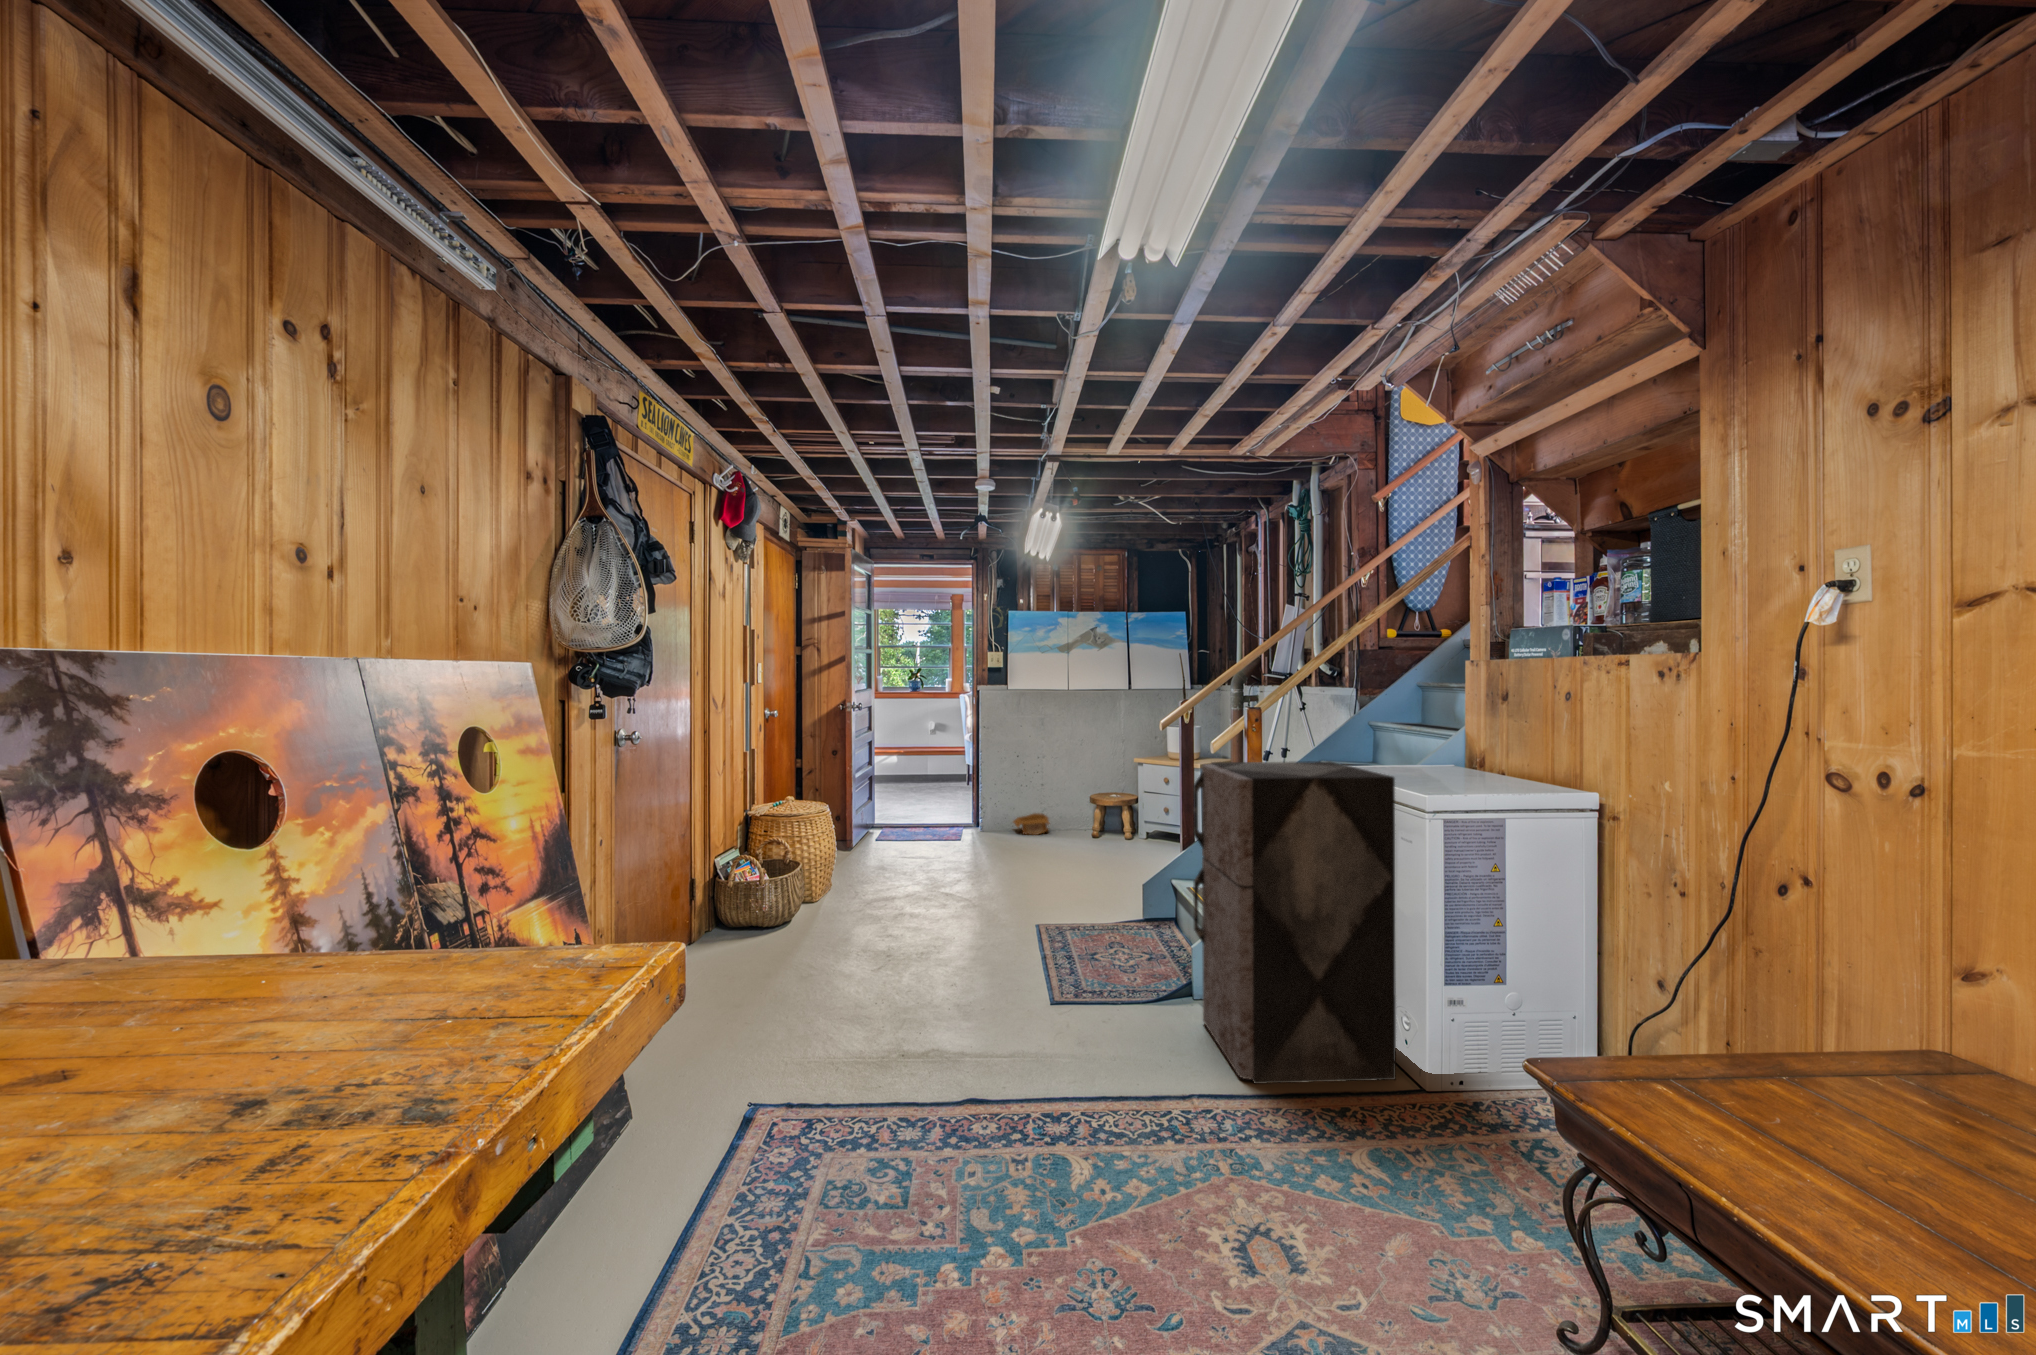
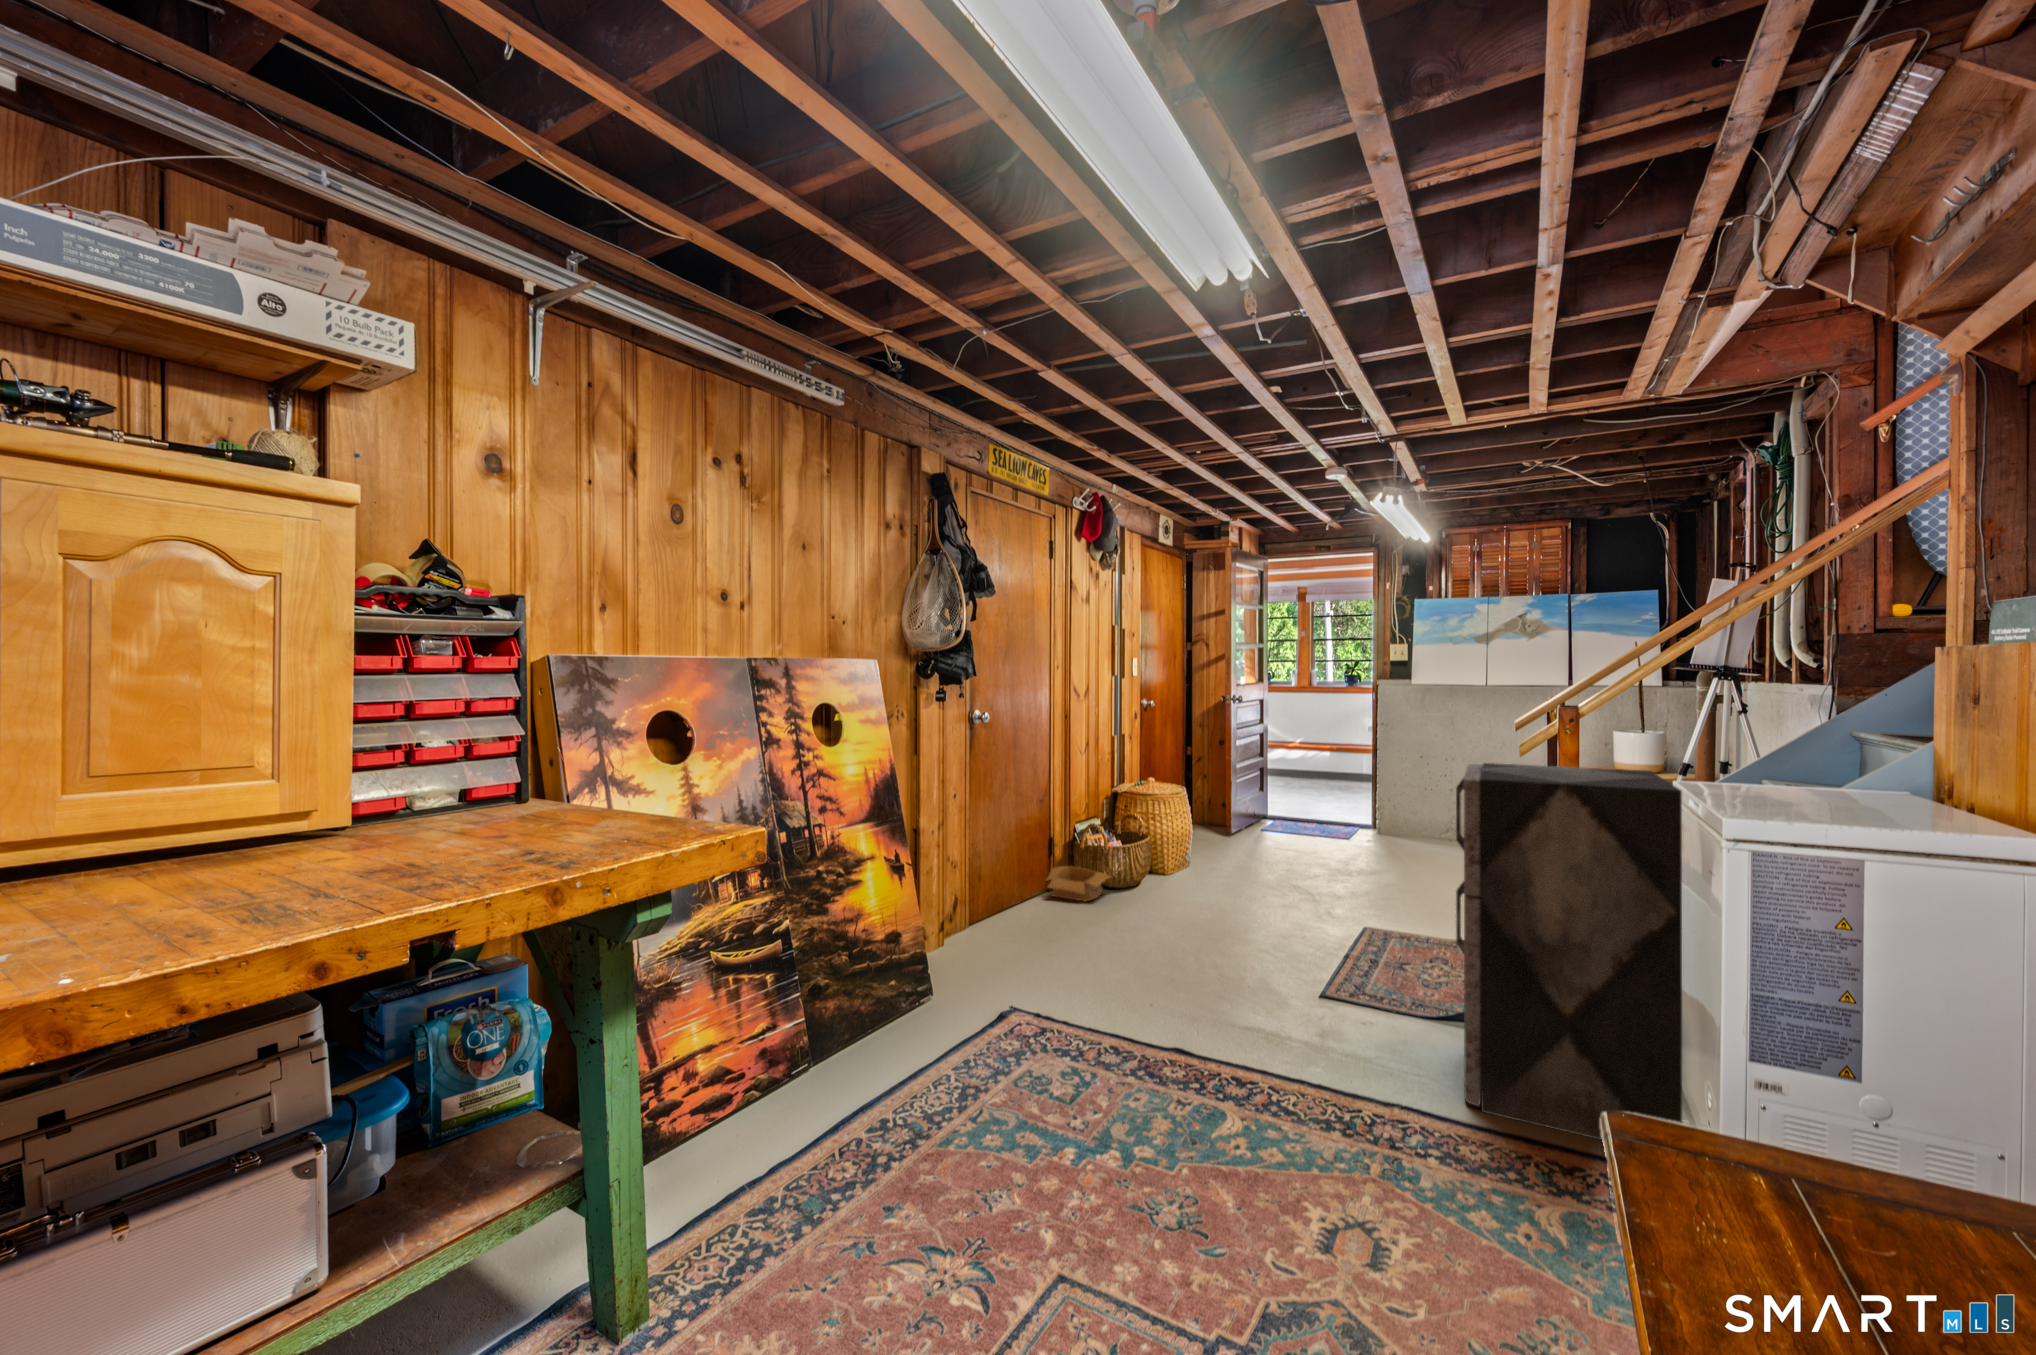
cardboard box: present [1013,813,1049,835] -> present [1046,866,1111,901]

